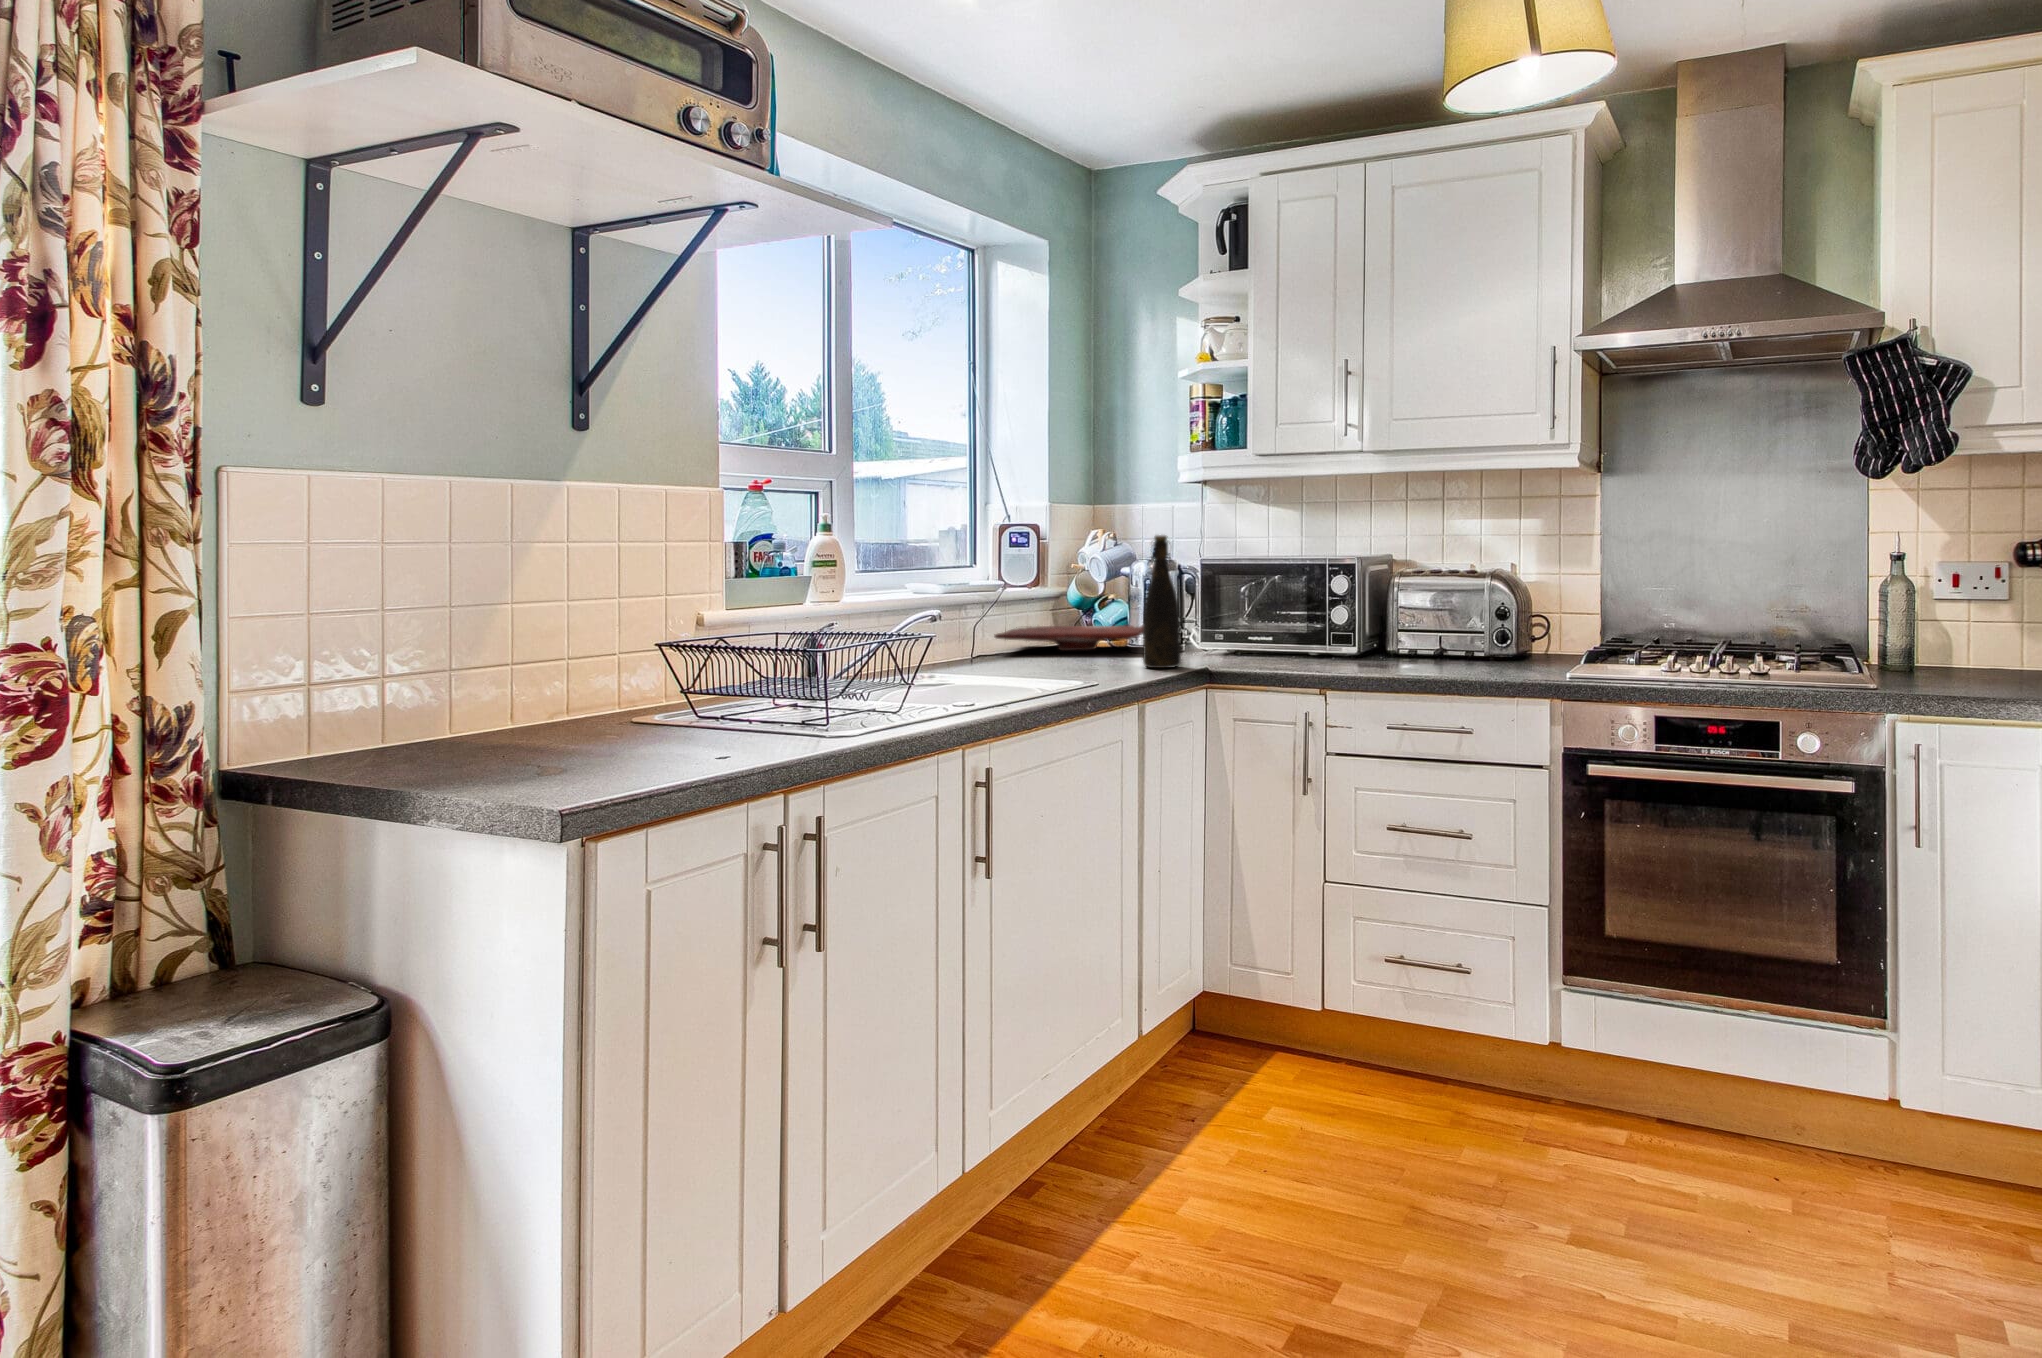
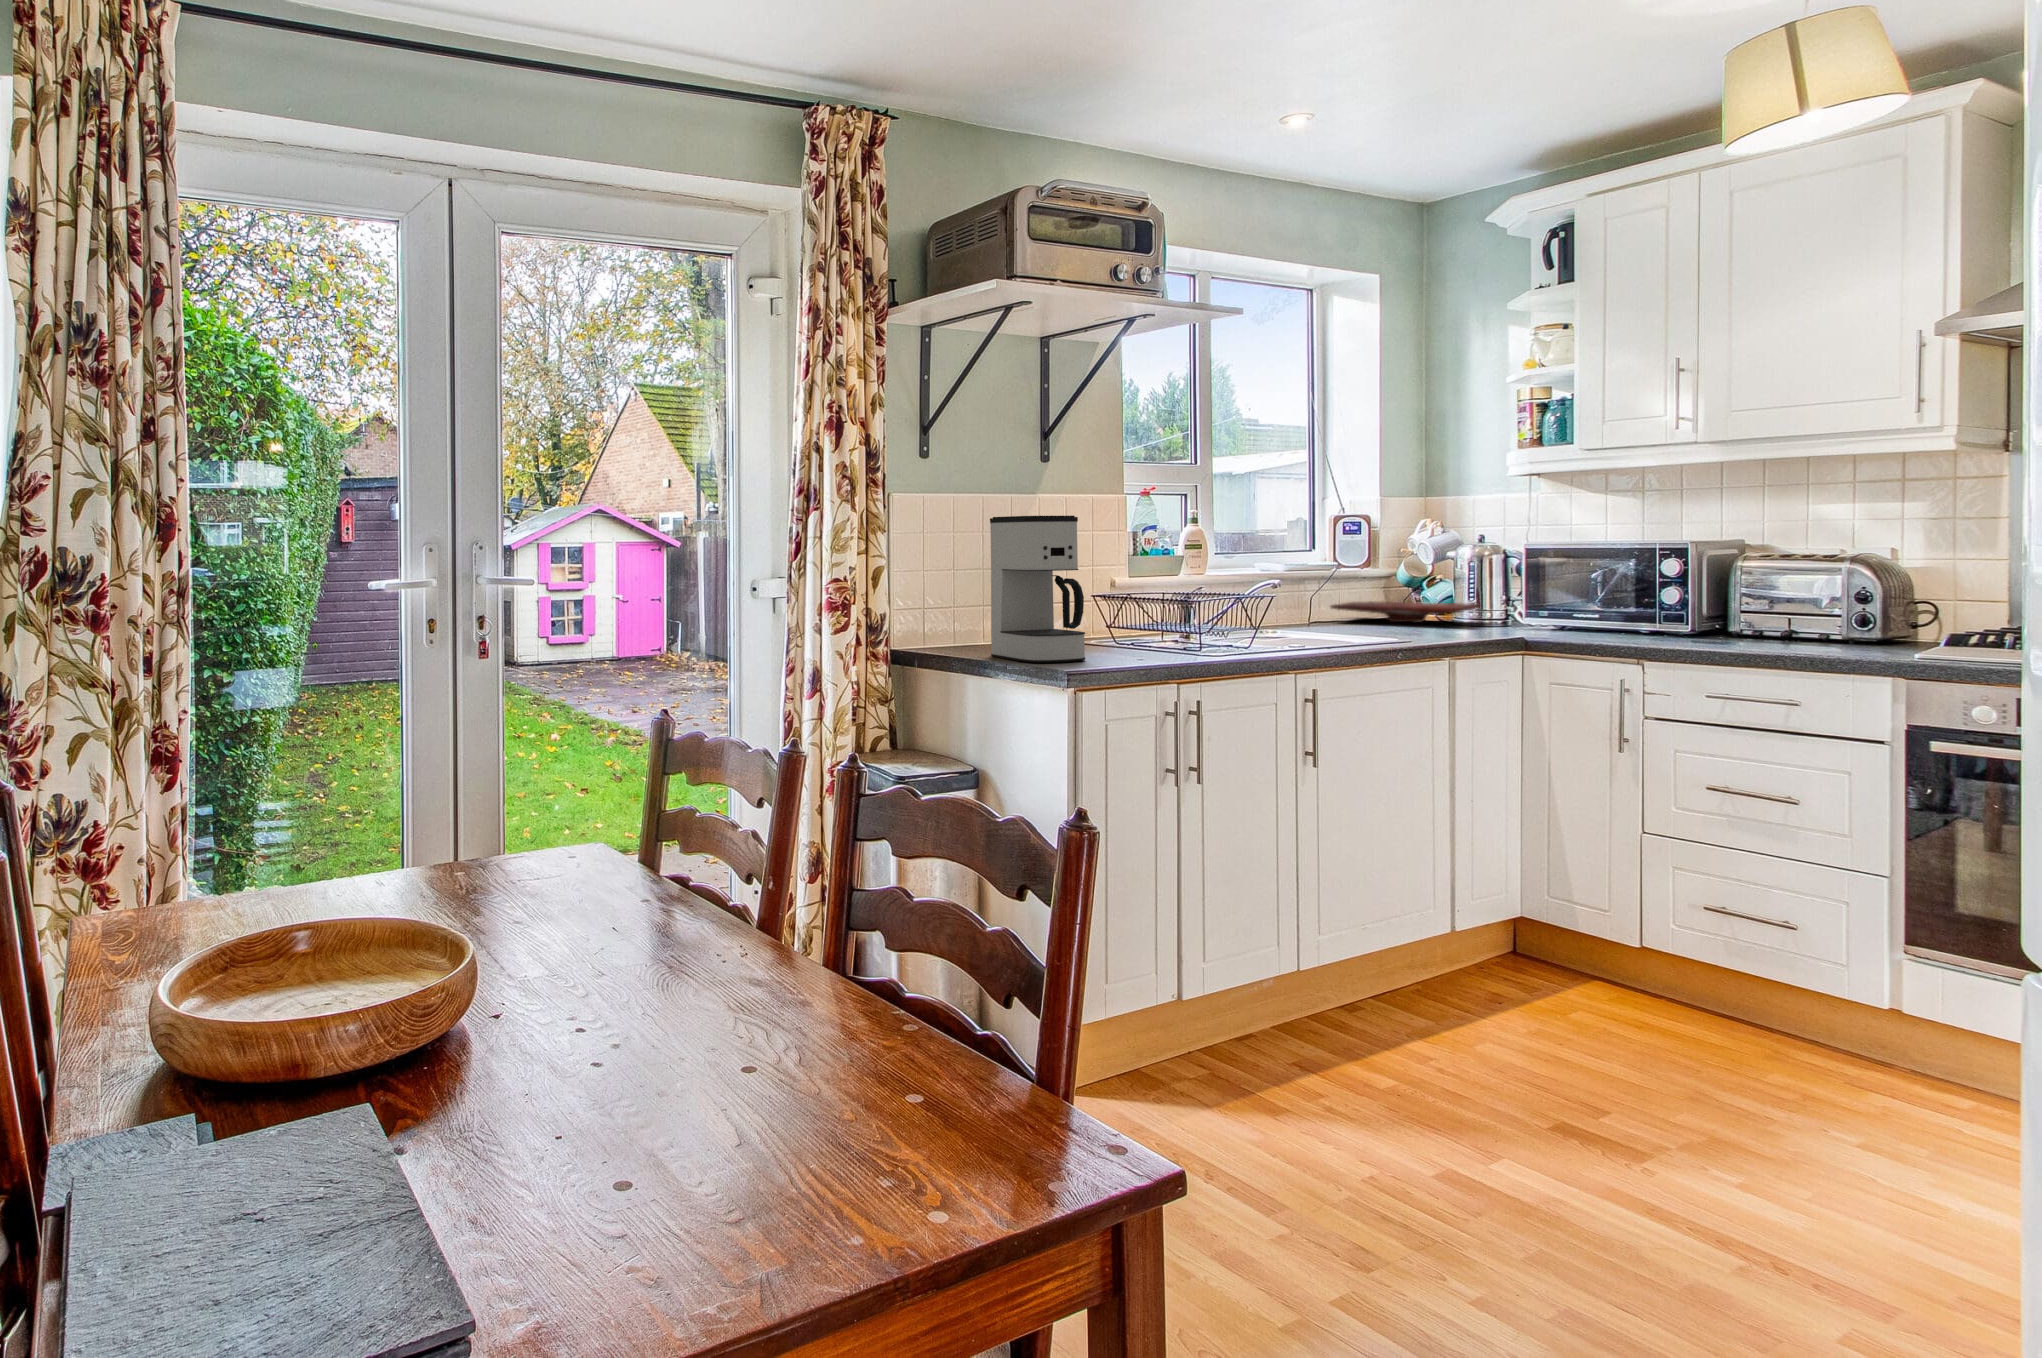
coffee maker: none [431,514,622,787] -> present [990,516,1085,662]
bottle: present [1143,535,1181,668] -> none [1459,524,1496,636]

